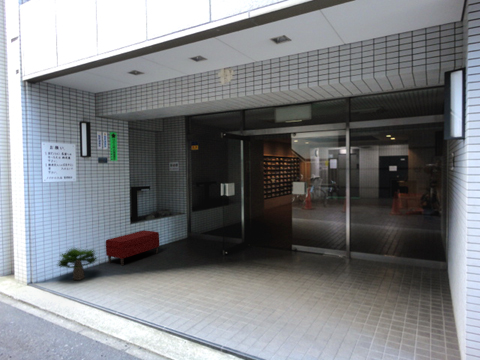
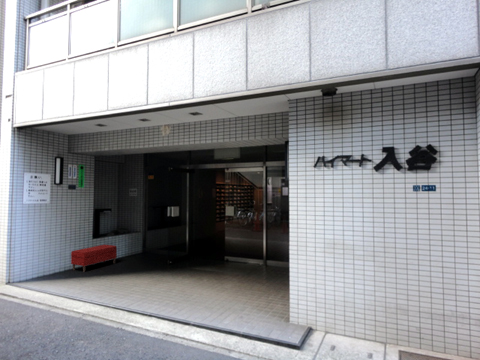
potted plant: present [58,248,97,280] -> none [29,253,66,281]

